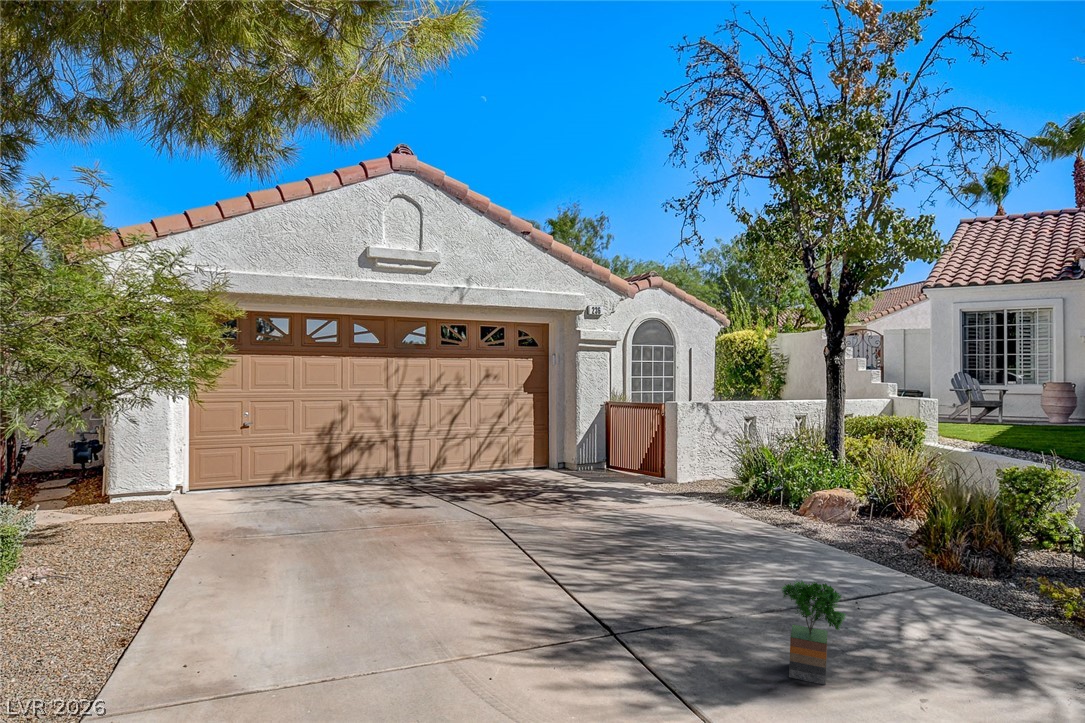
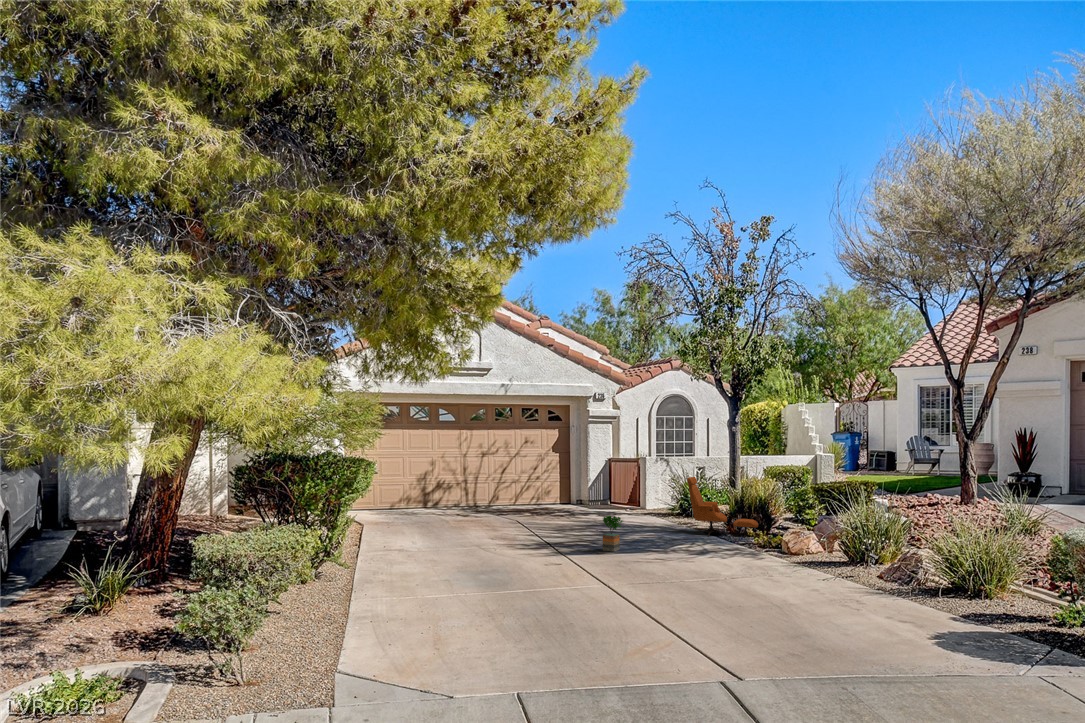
lounge chair: none [854,452,1008,583] -> present [687,477,758,538]

